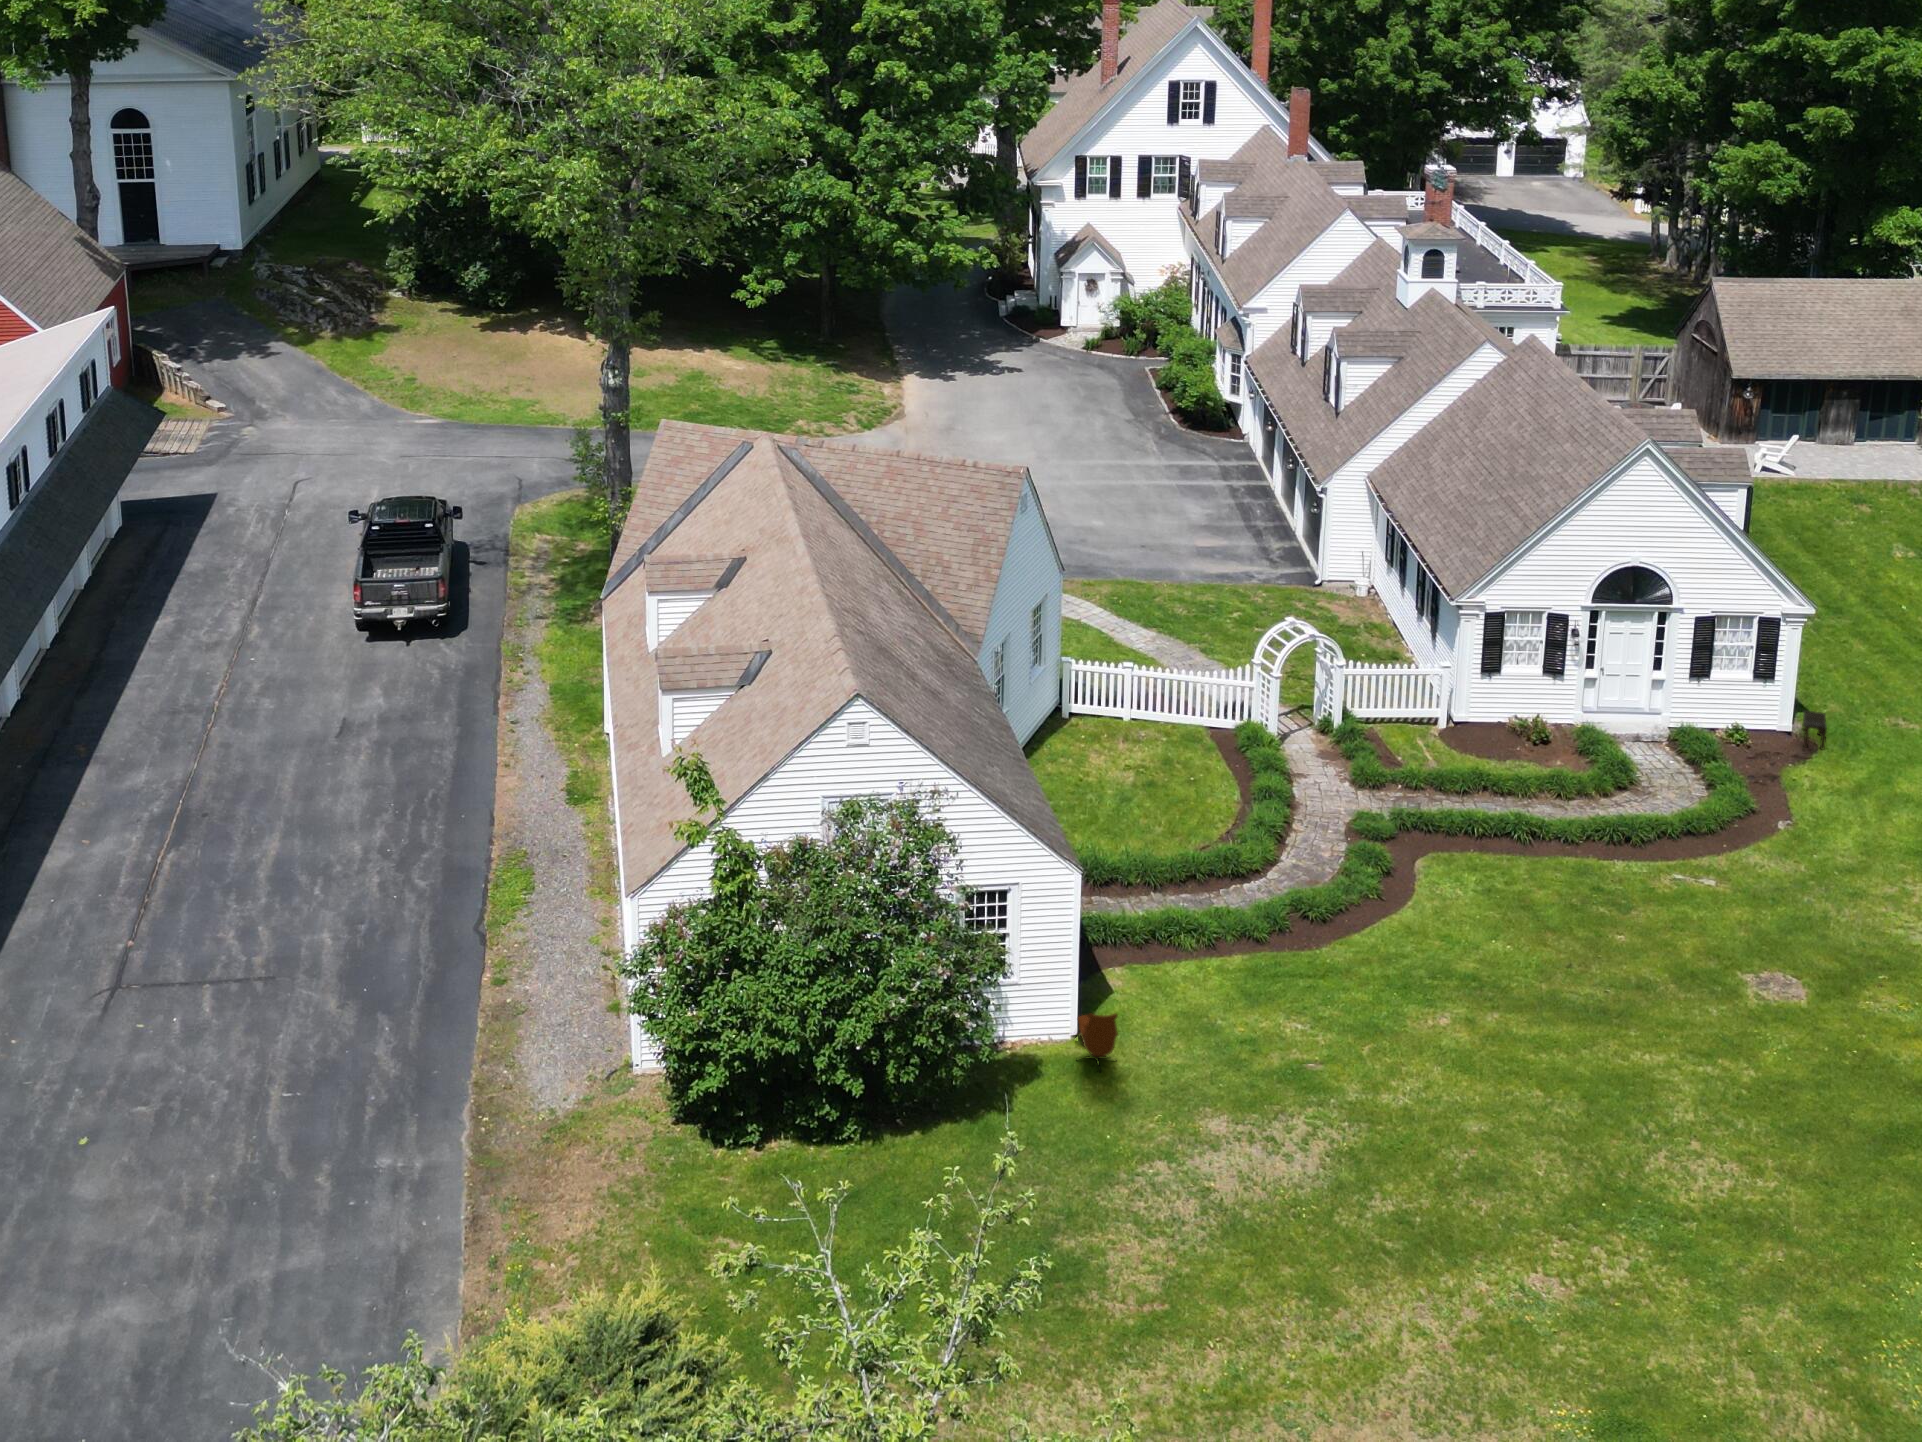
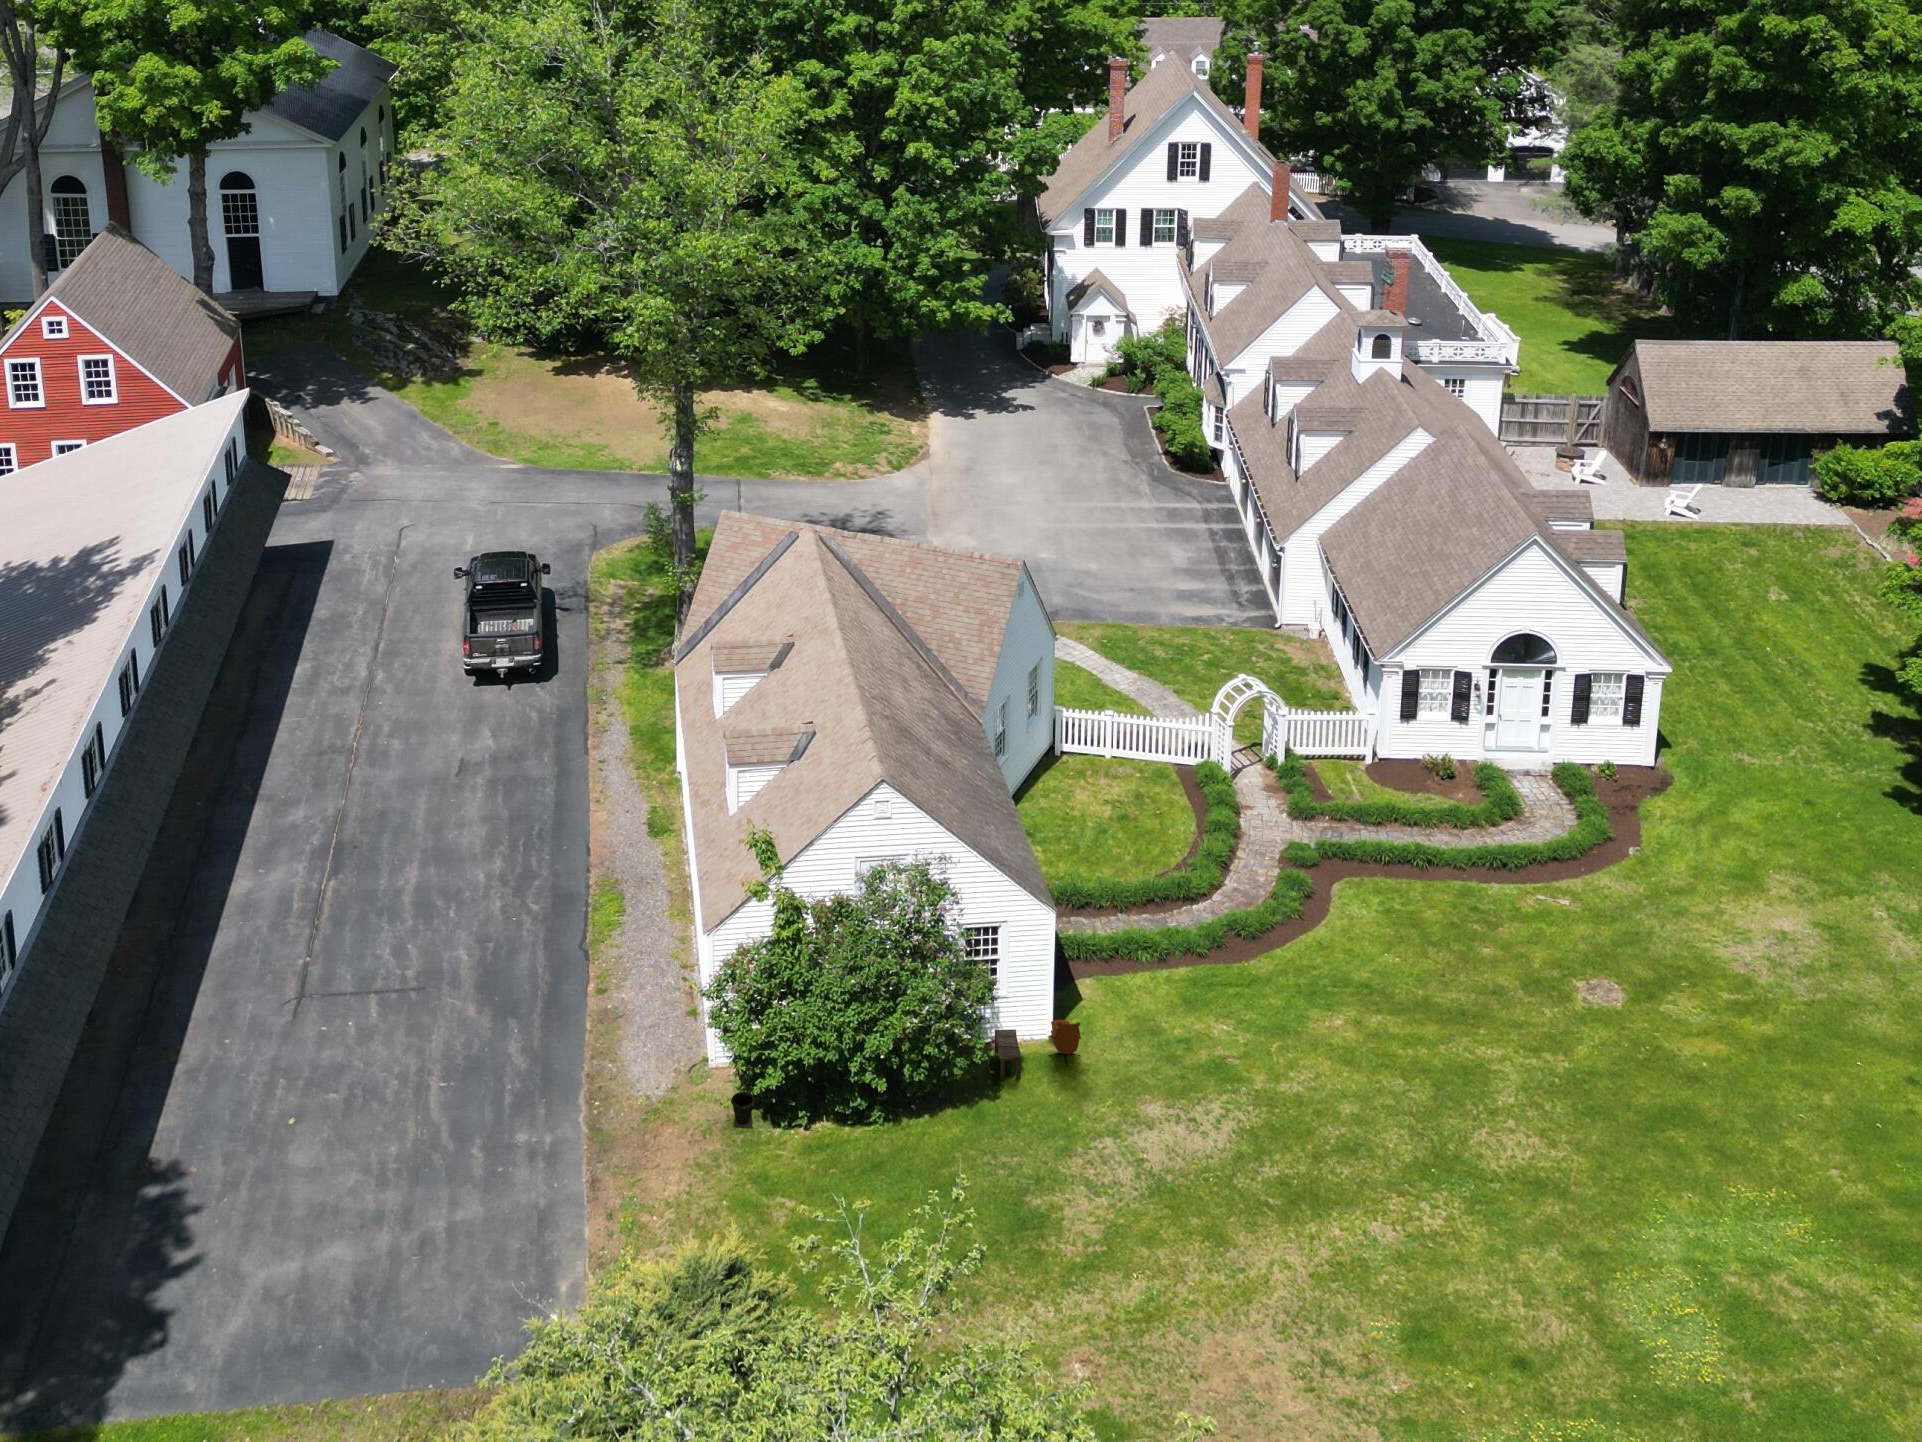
bench: present [1801,710,1827,749] -> present [994,1029,1022,1081]
bucket: none [659,1101,690,1149] -> present [731,1092,754,1128]

